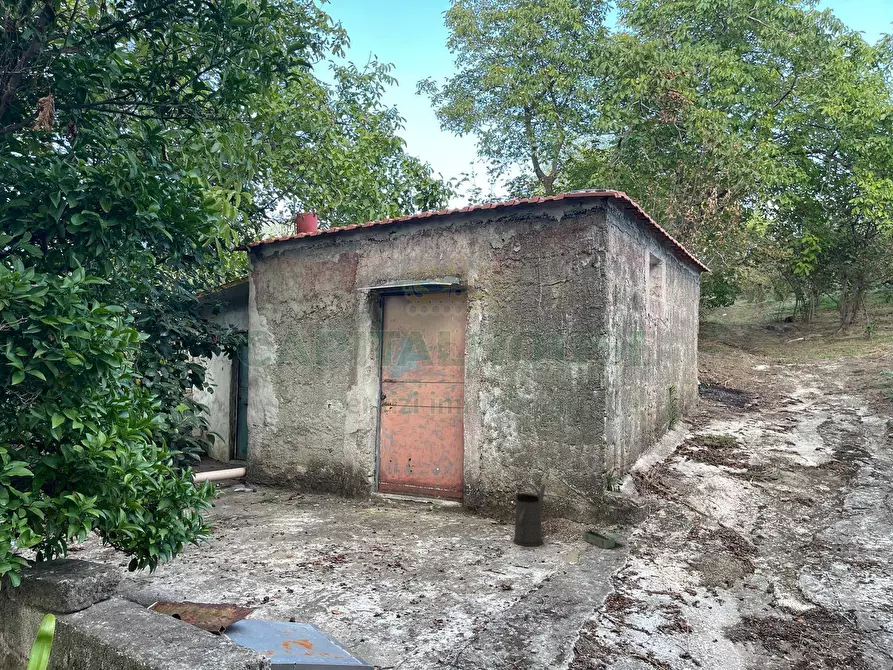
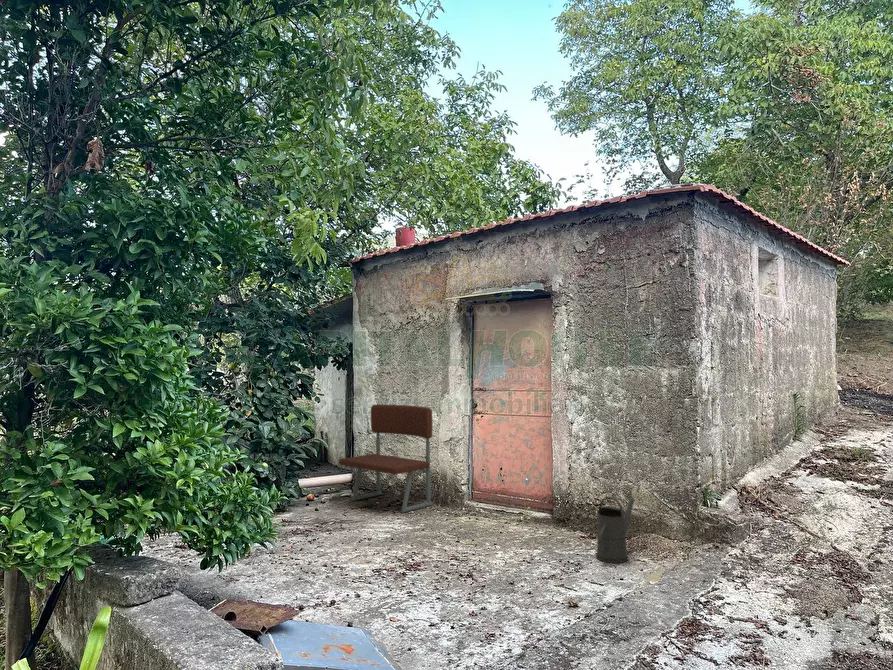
bench: none [238,395,340,507] -> present [339,404,433,513]
toolbox: present [583,529,622,549] -> none [674,548,717,571]

